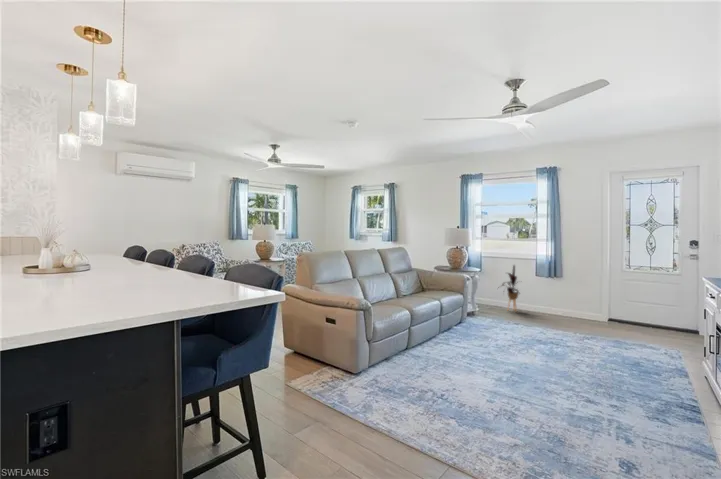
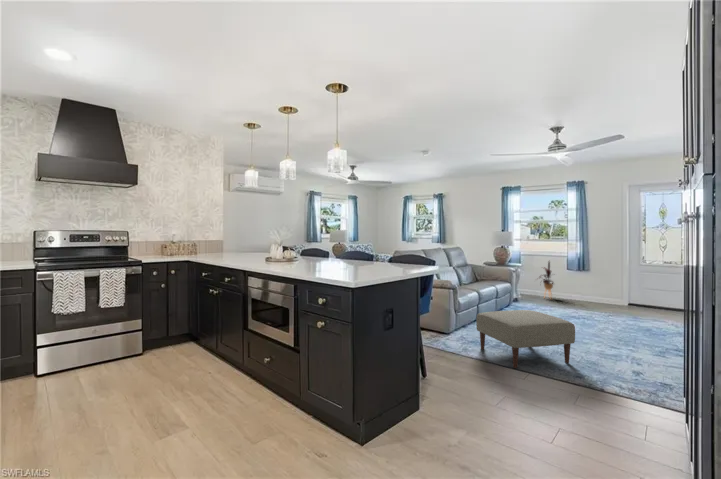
ottoman: none [388,344,527,451] -> present [476,310,575,368]

